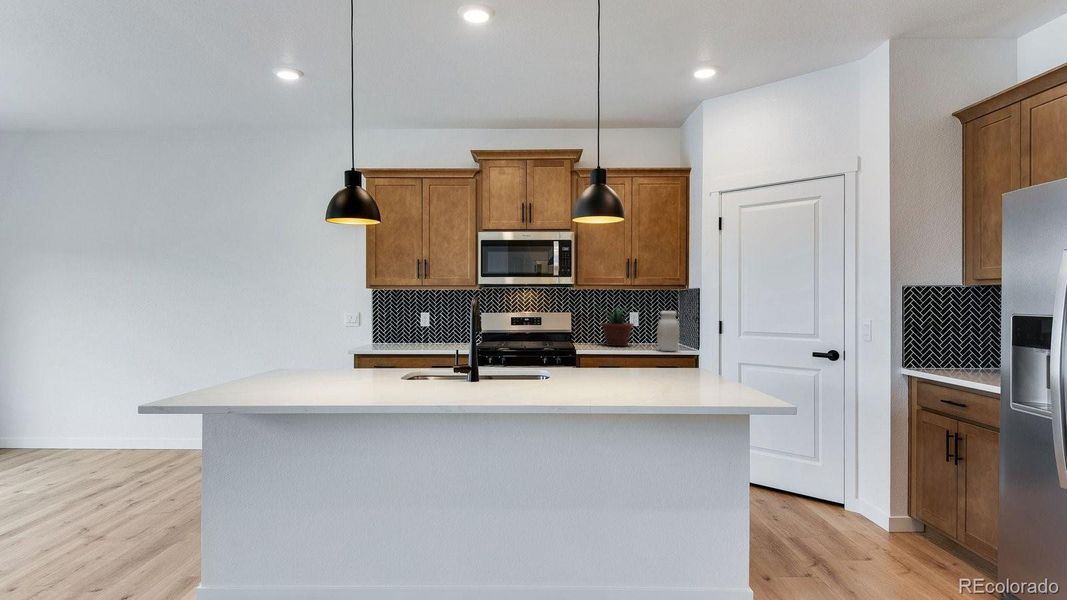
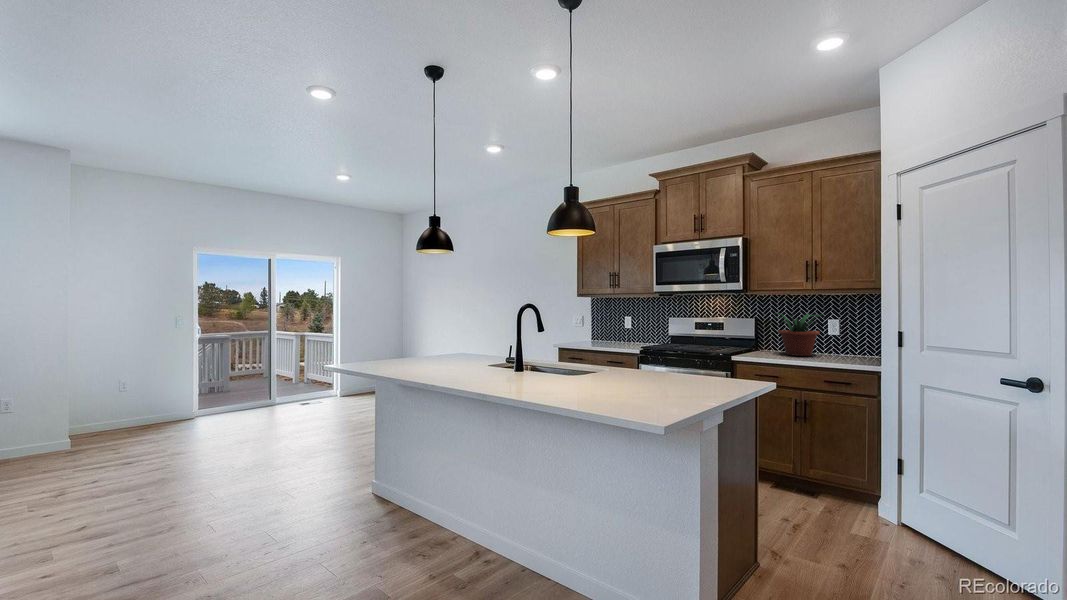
jar: present [657,311,679,351] -> none [831,318,860,365]

